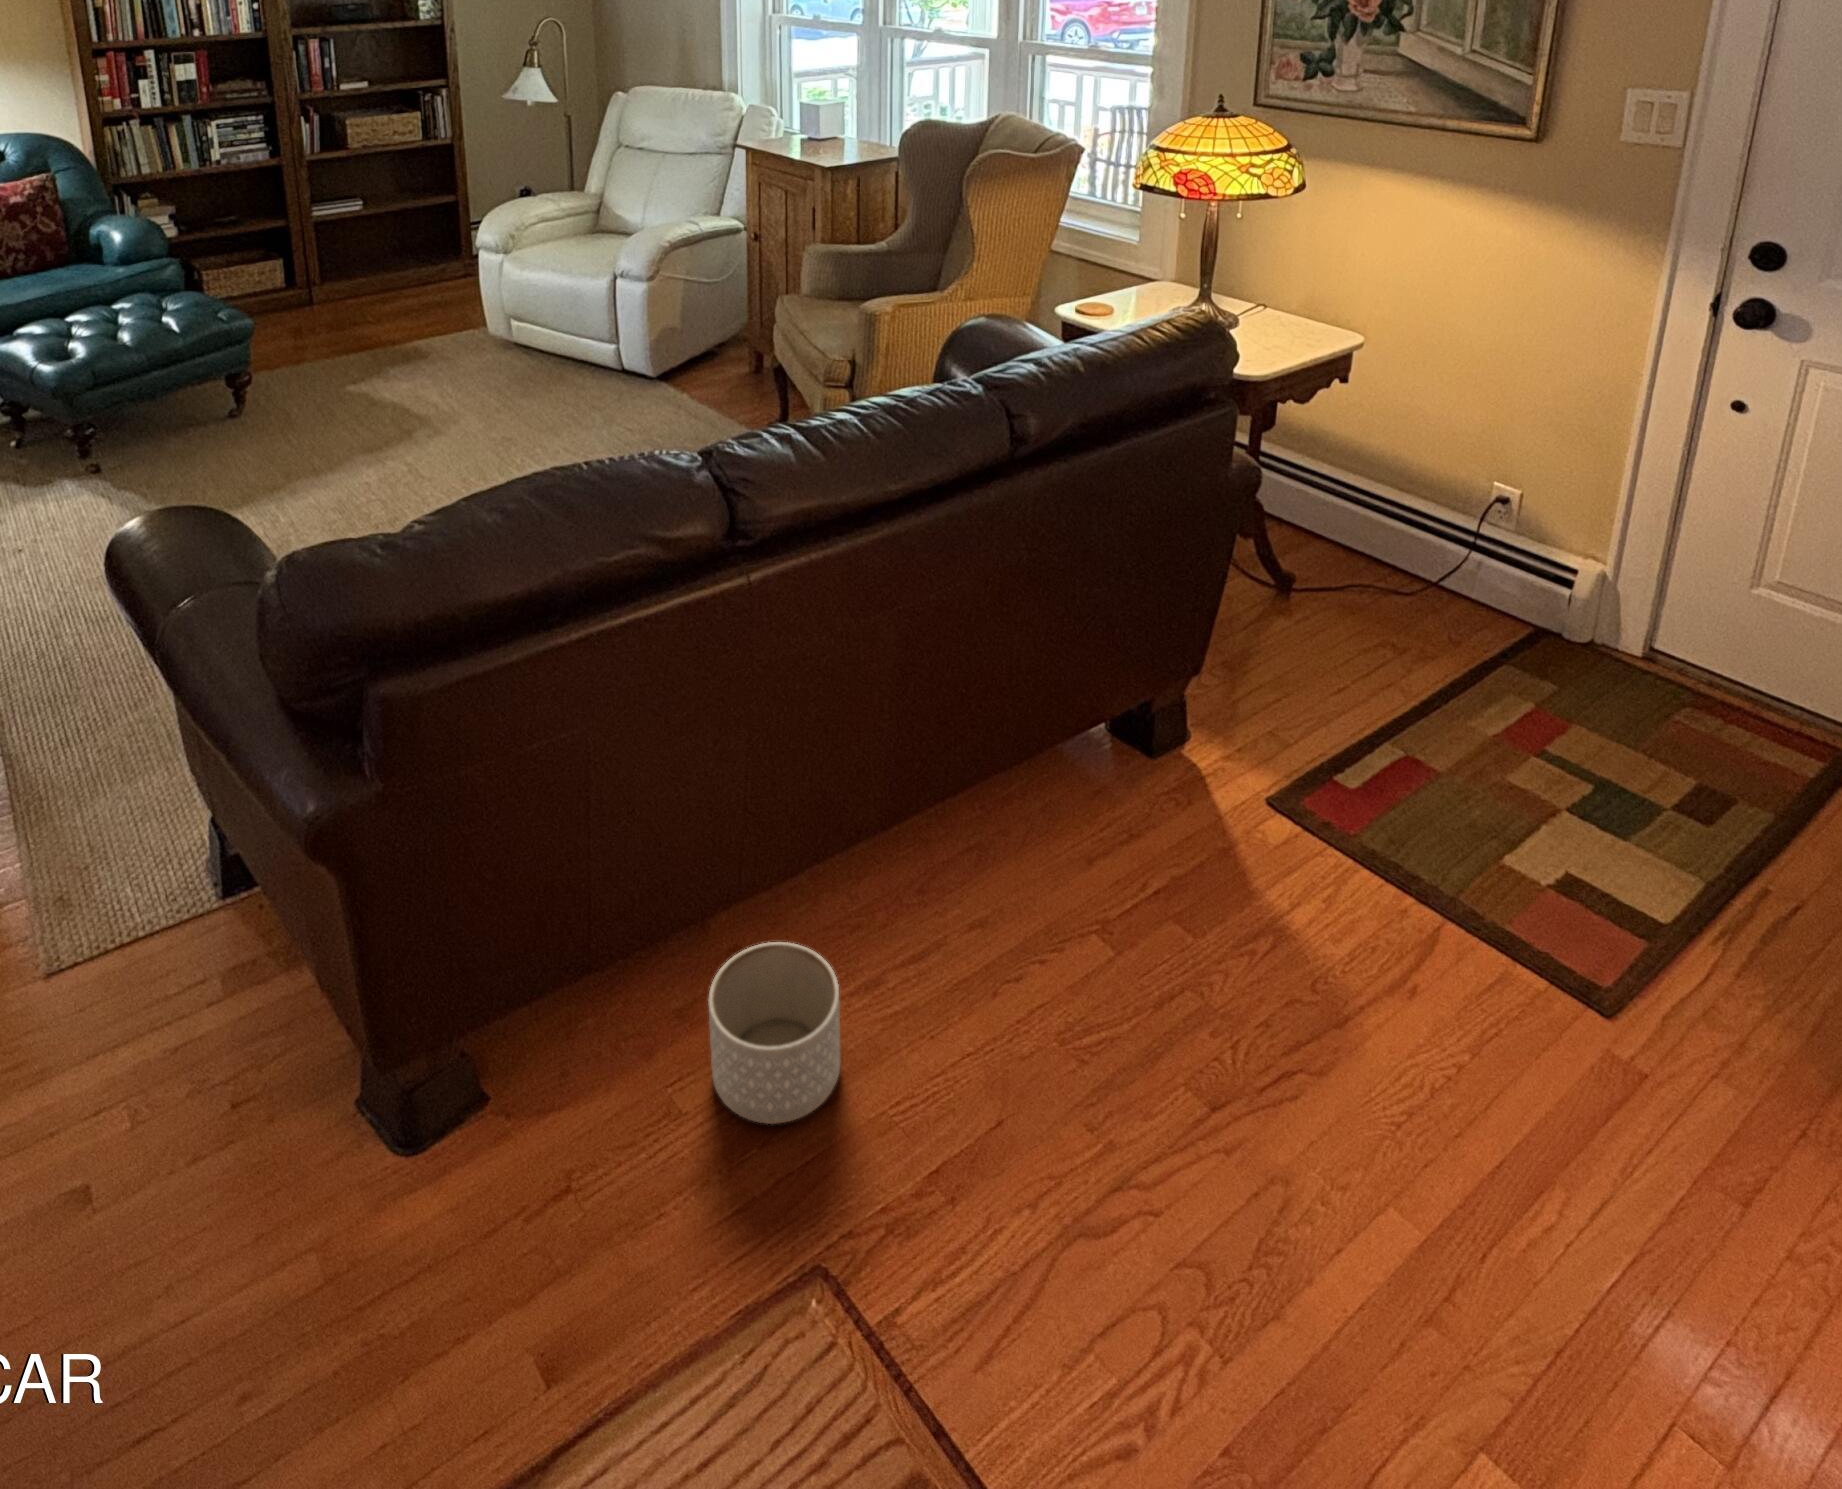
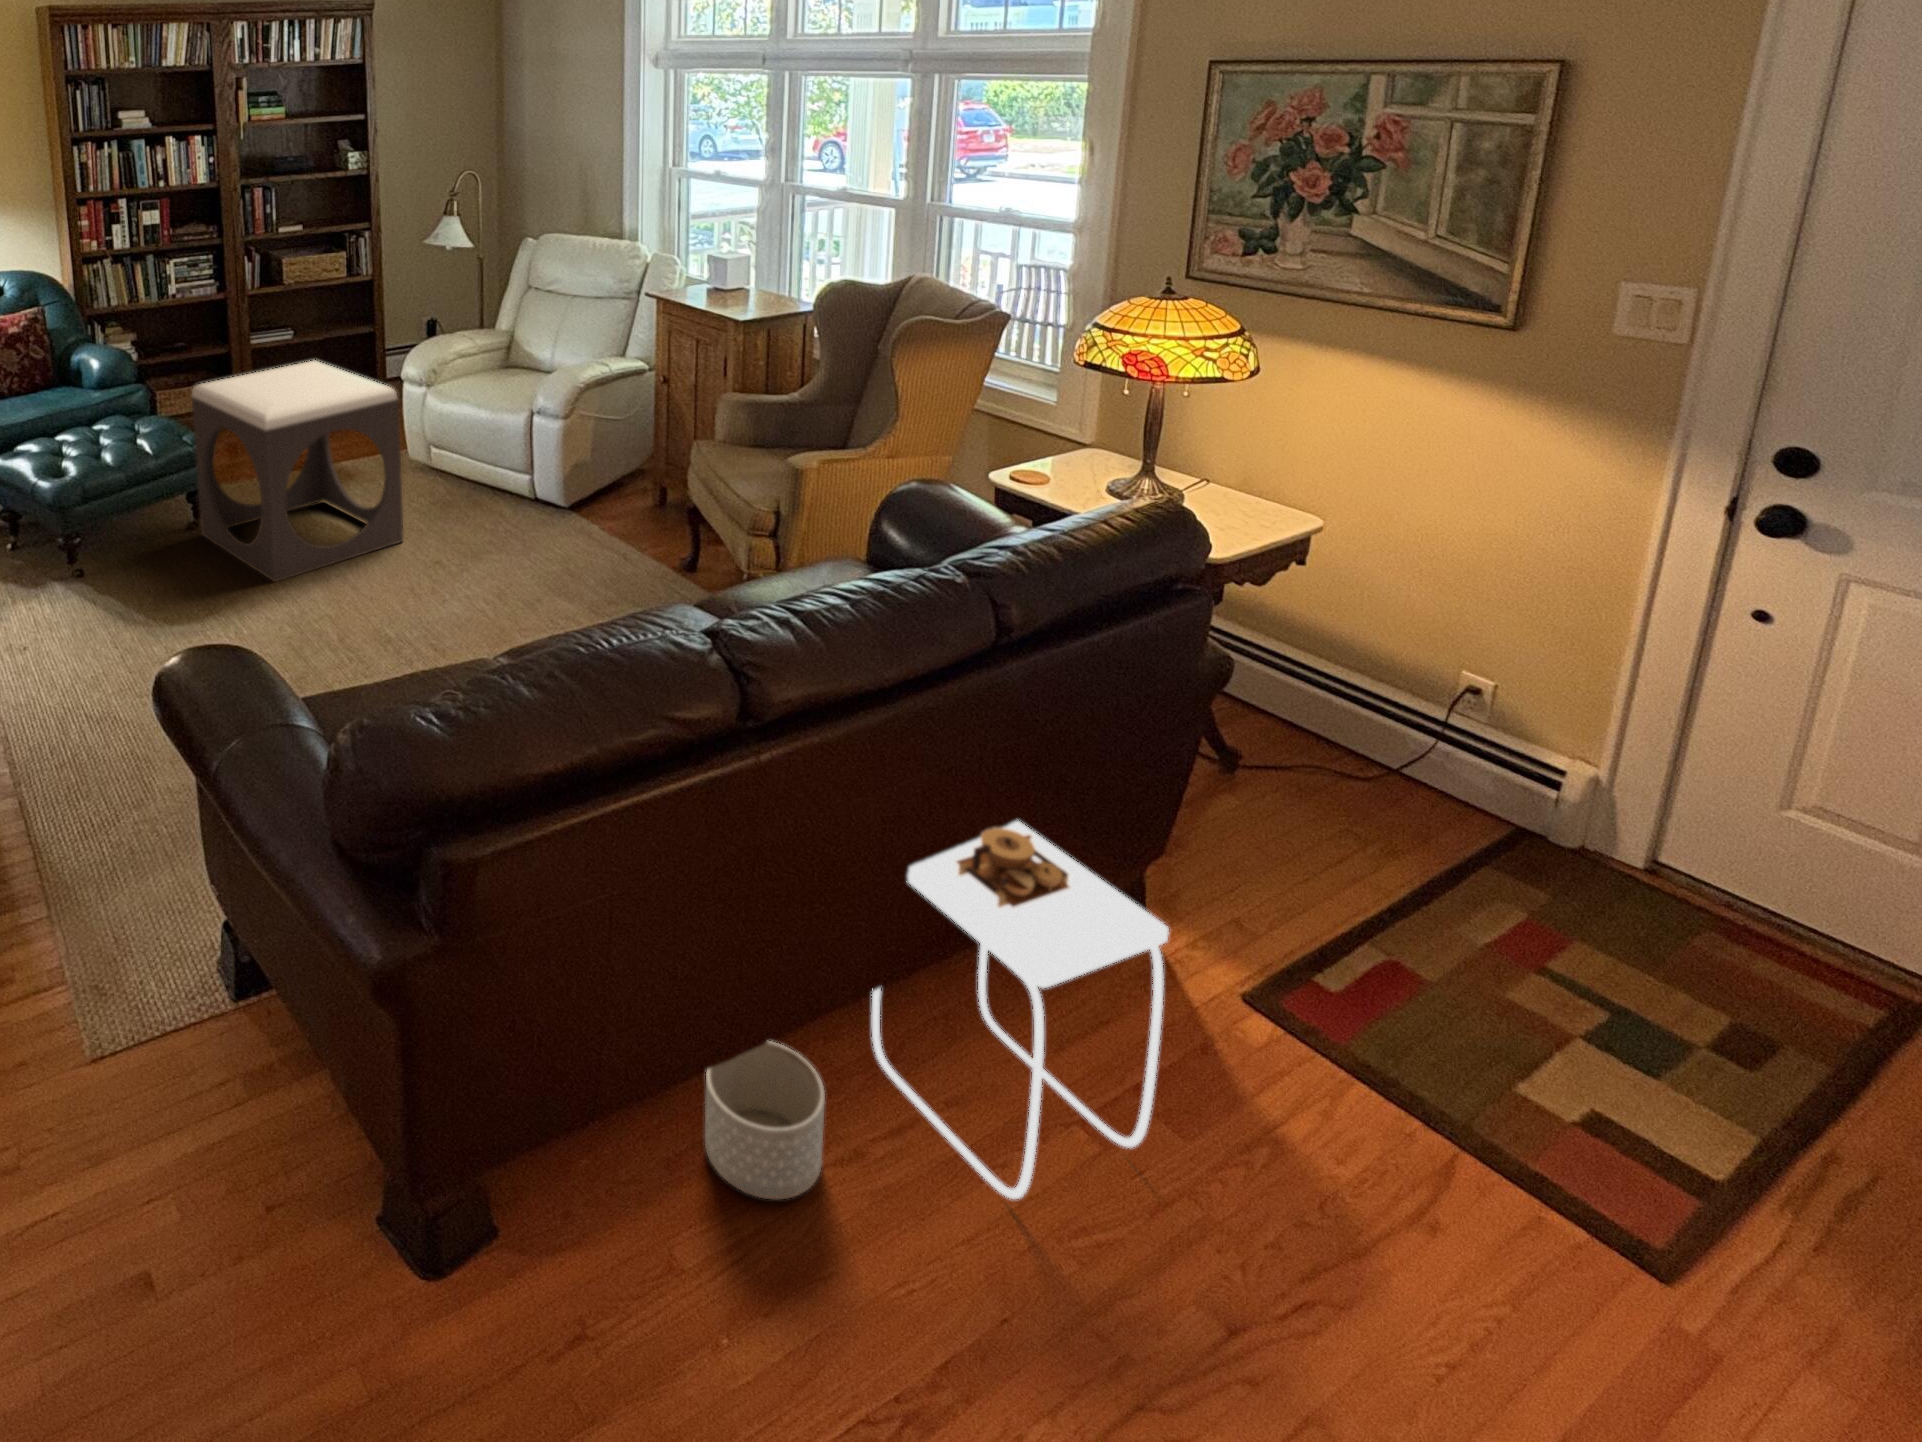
footstool: none [216,223,478,472] -> present [192,361,403,582]
side table: none [907,657,1194,1078] -> present [872,821,1169,1199]

